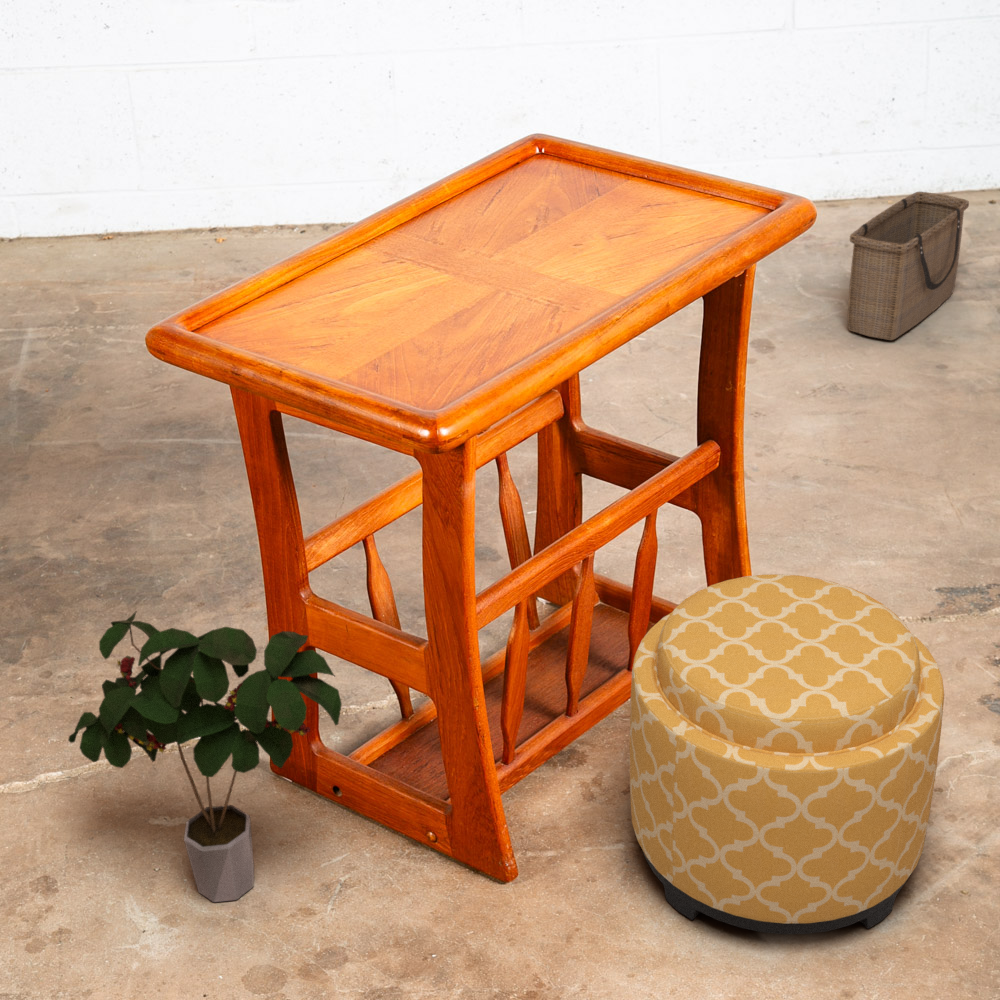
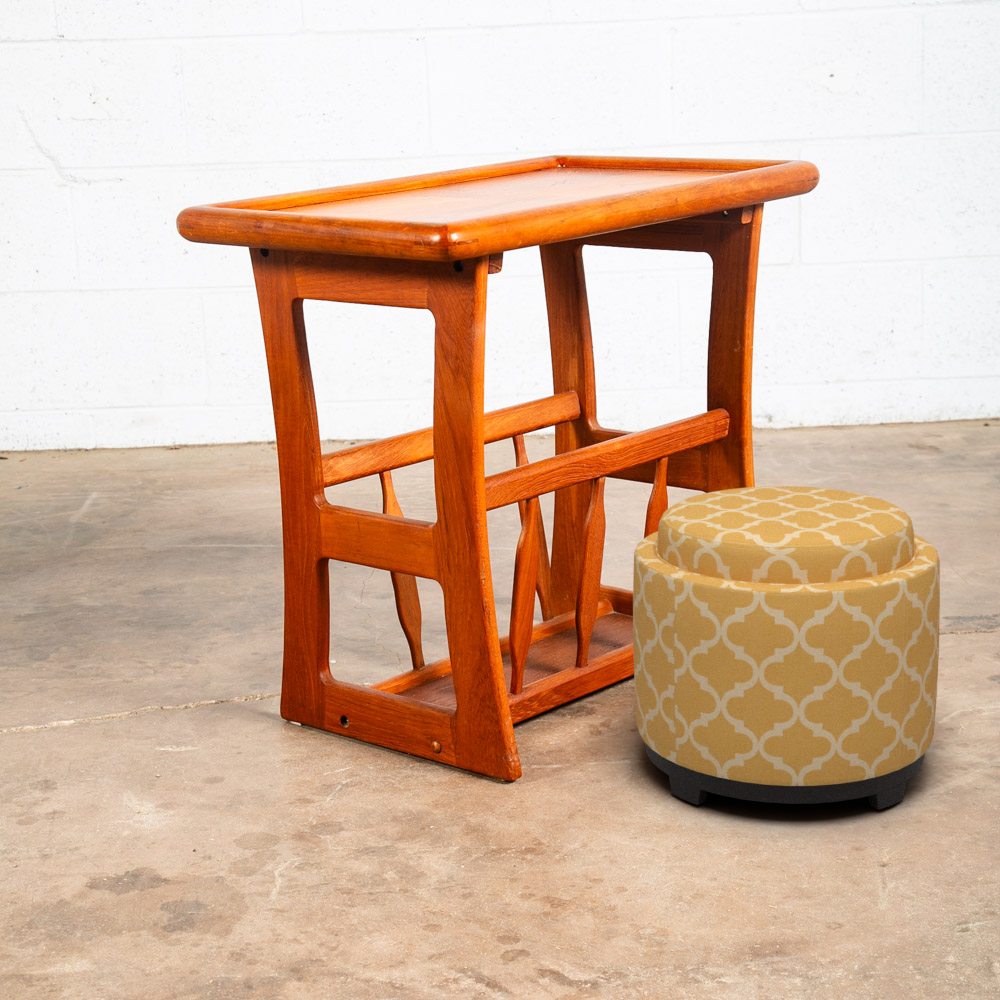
basket: present [847,192,969,340] -> none [854,356,967,475]
potted plant: present [68,612,342,902] -> none [84,482,350,796]

